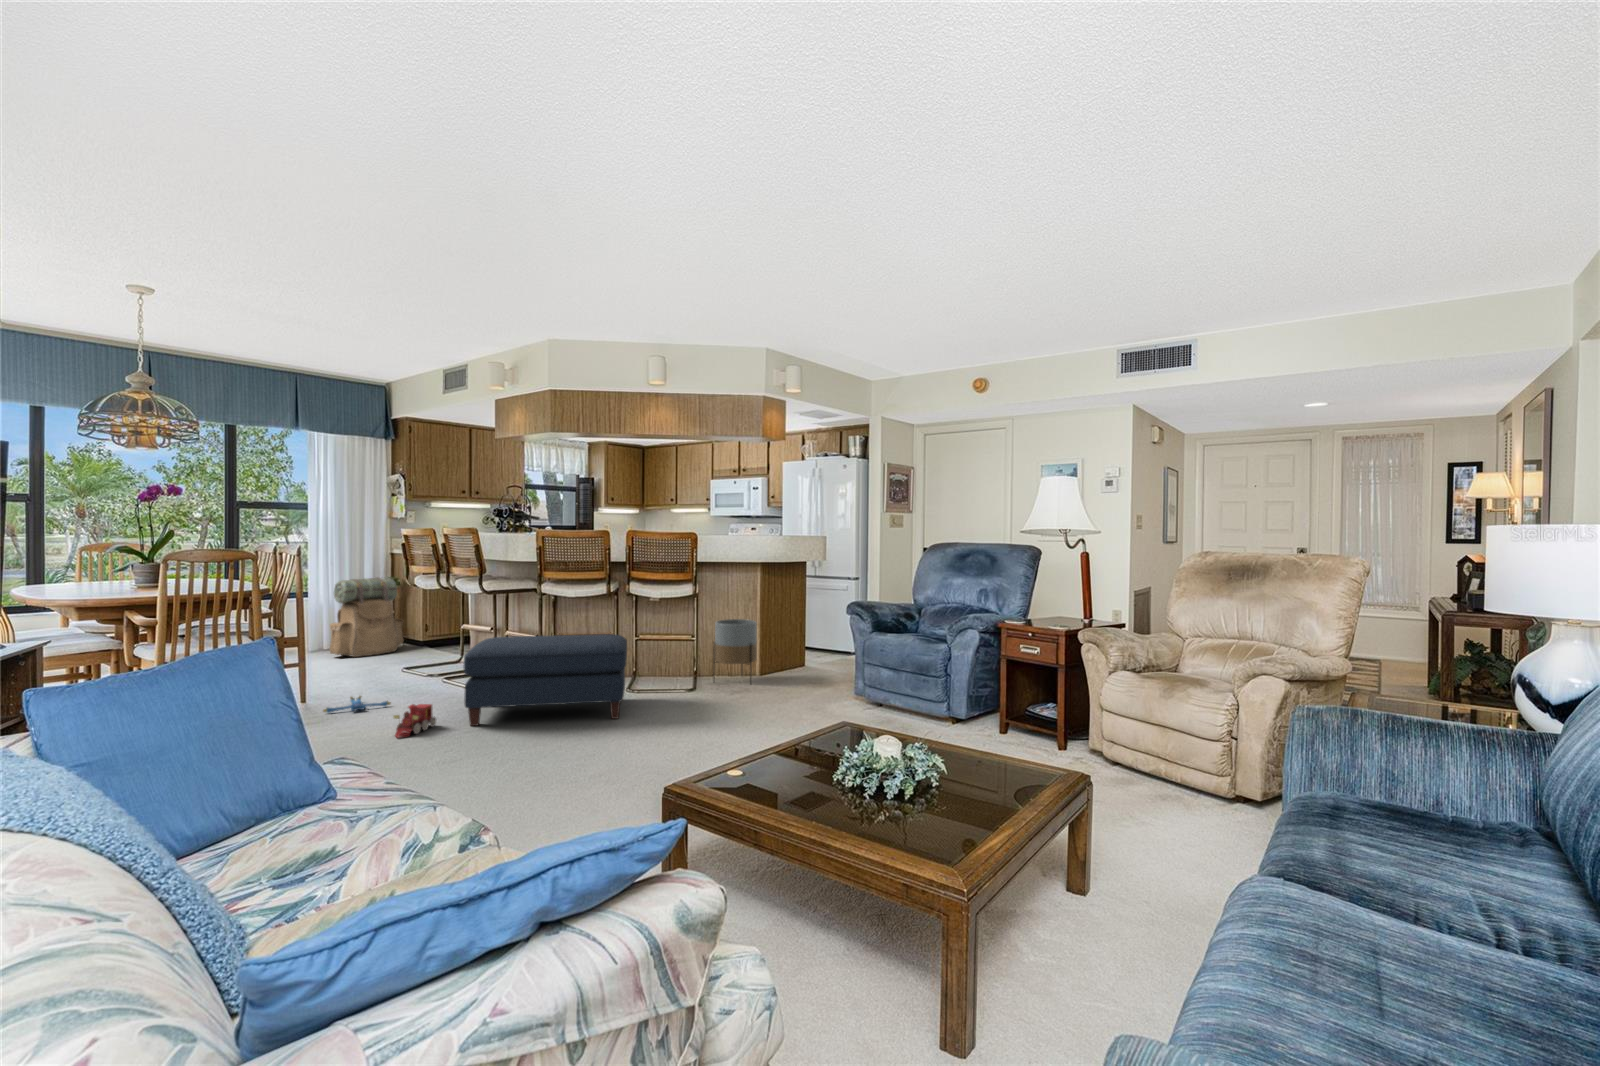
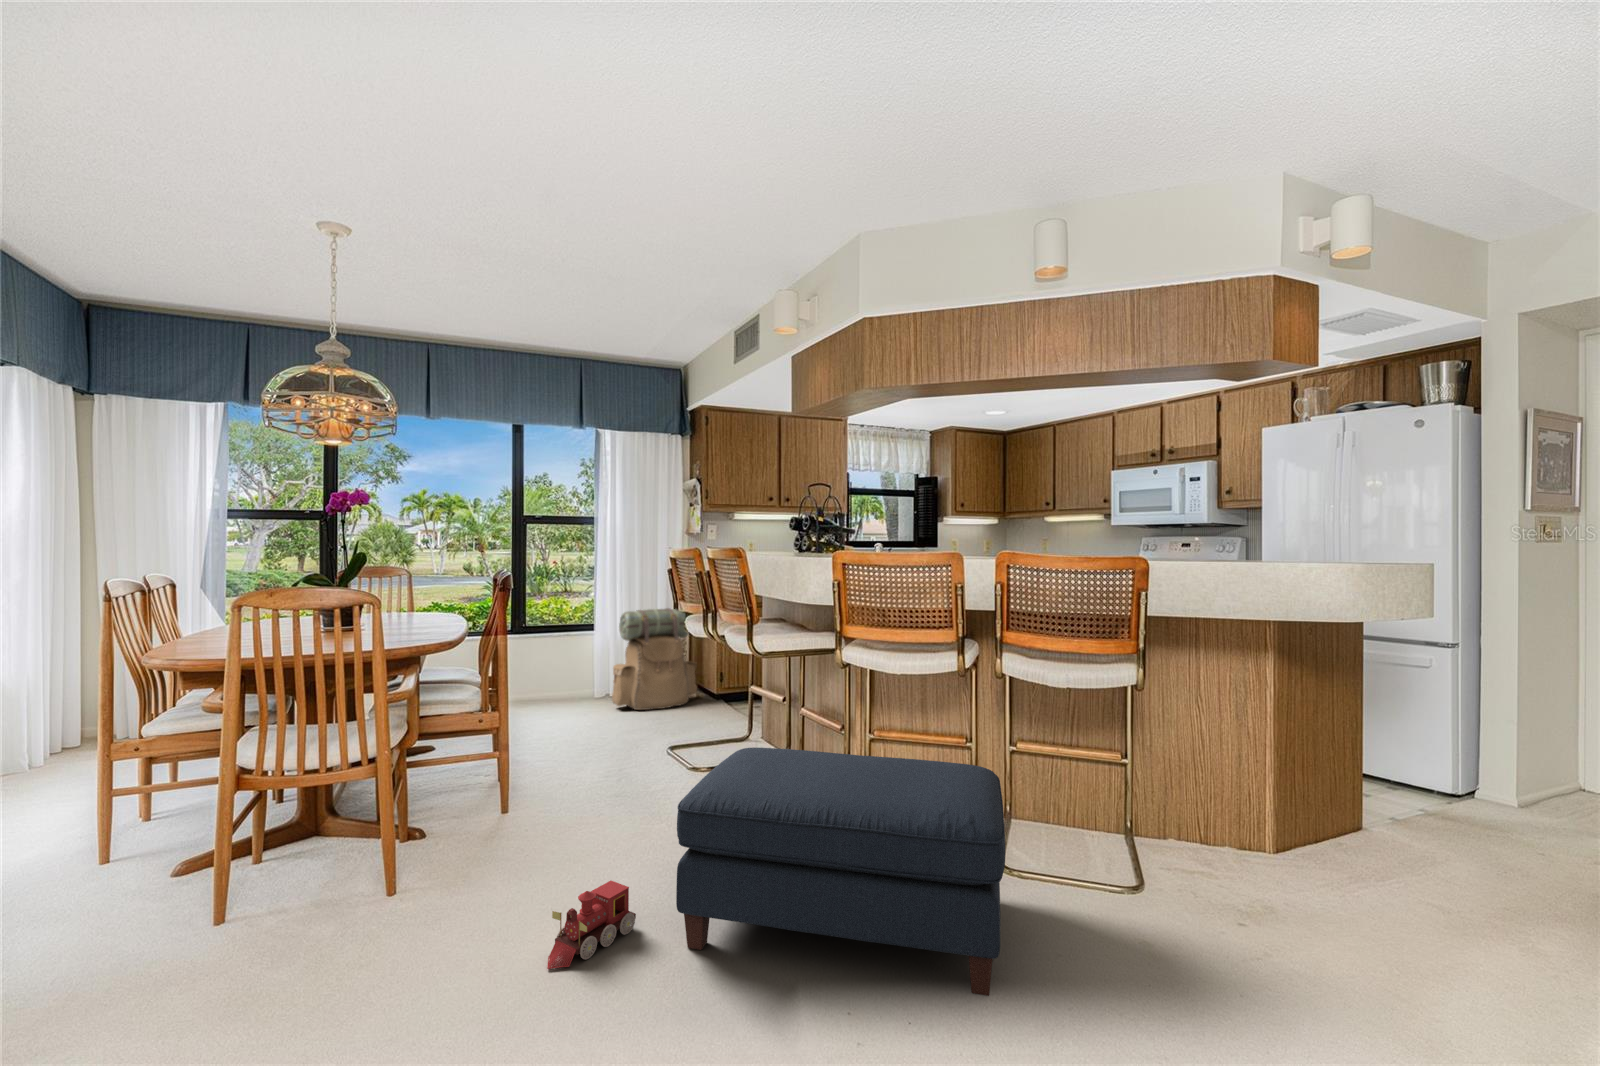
planter: present [713,619,757,678] -> none [1175,732,1280,892]
plush toy: present [323,696,391,713] -> none [510,809,608,847]

